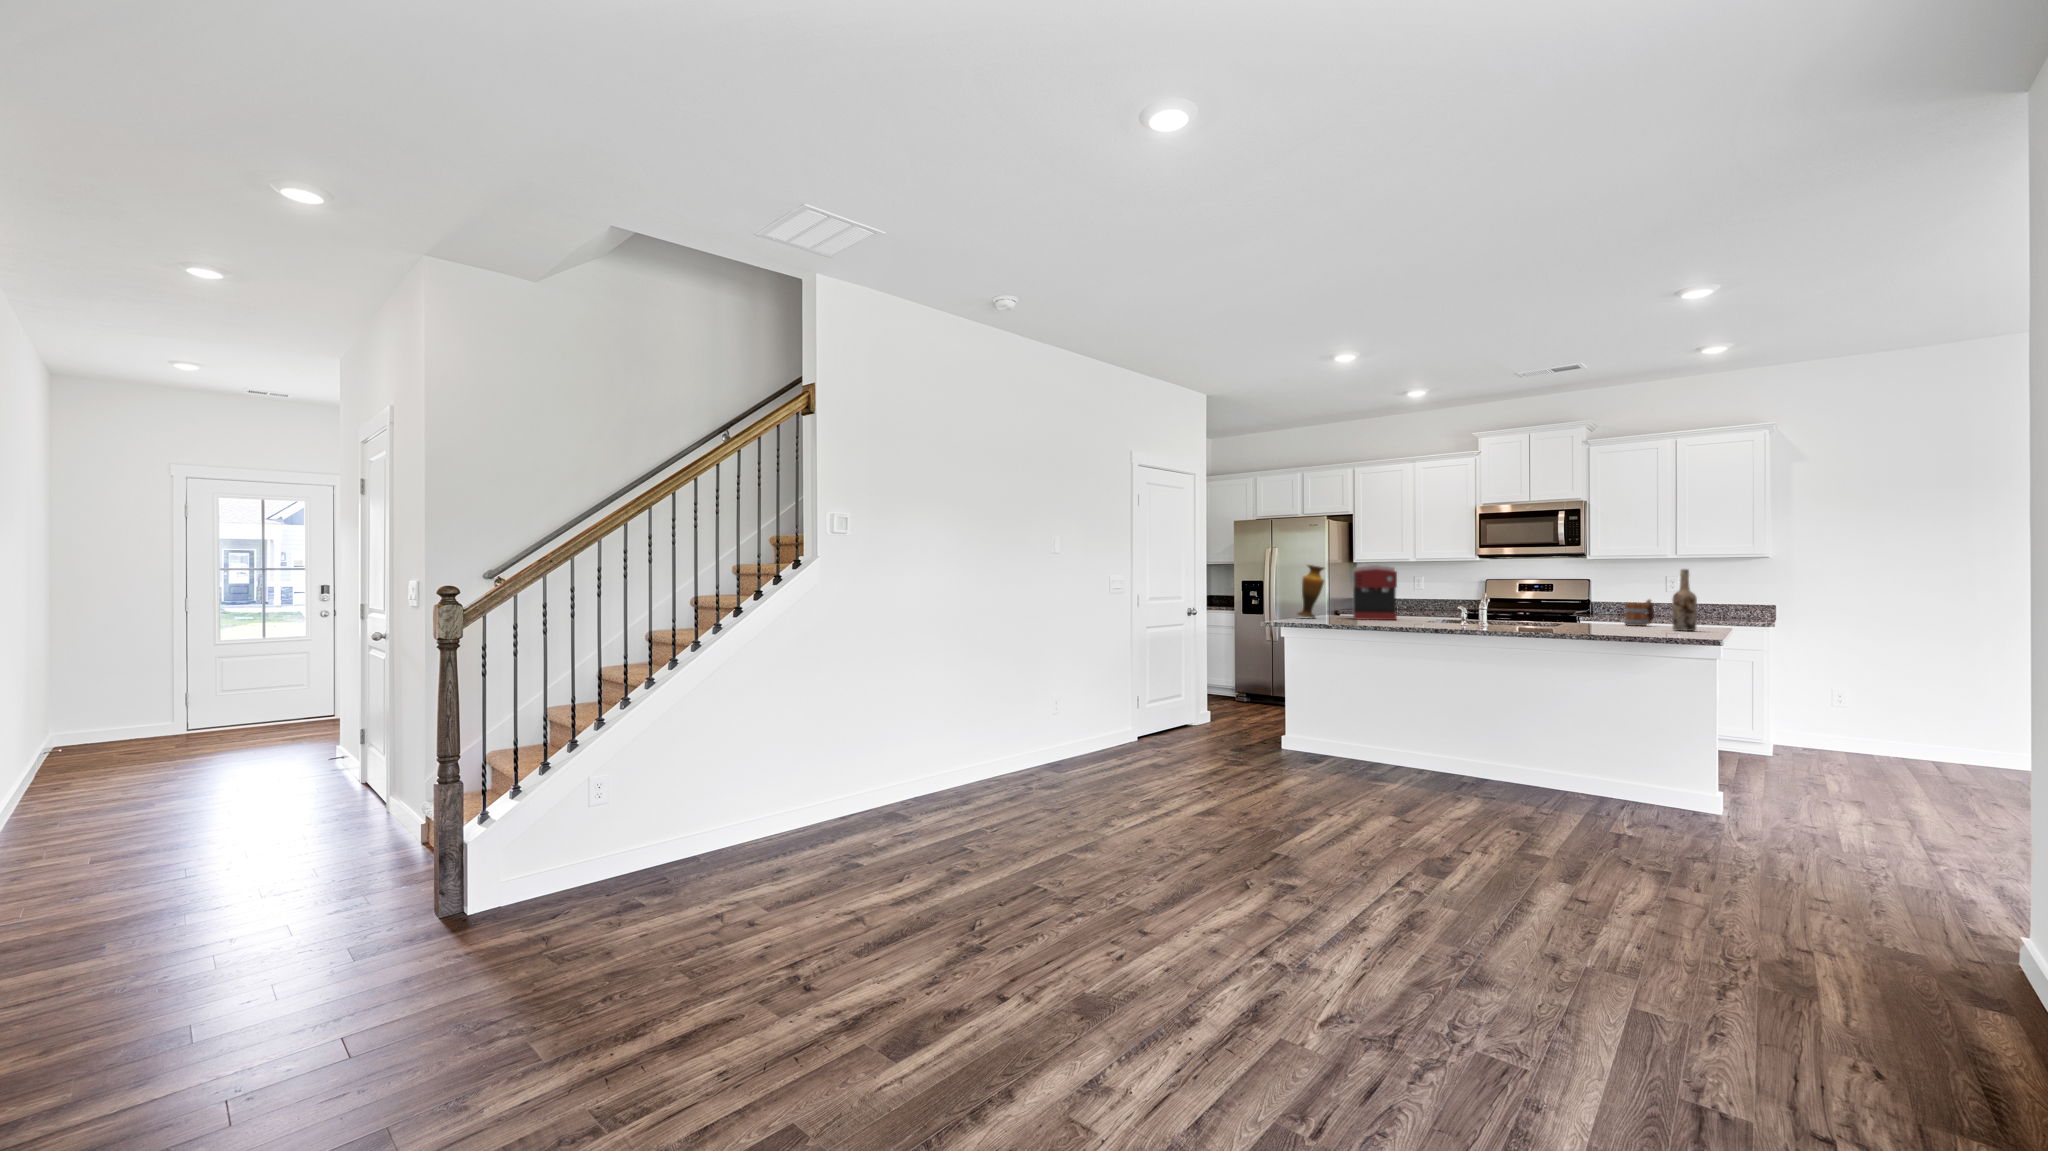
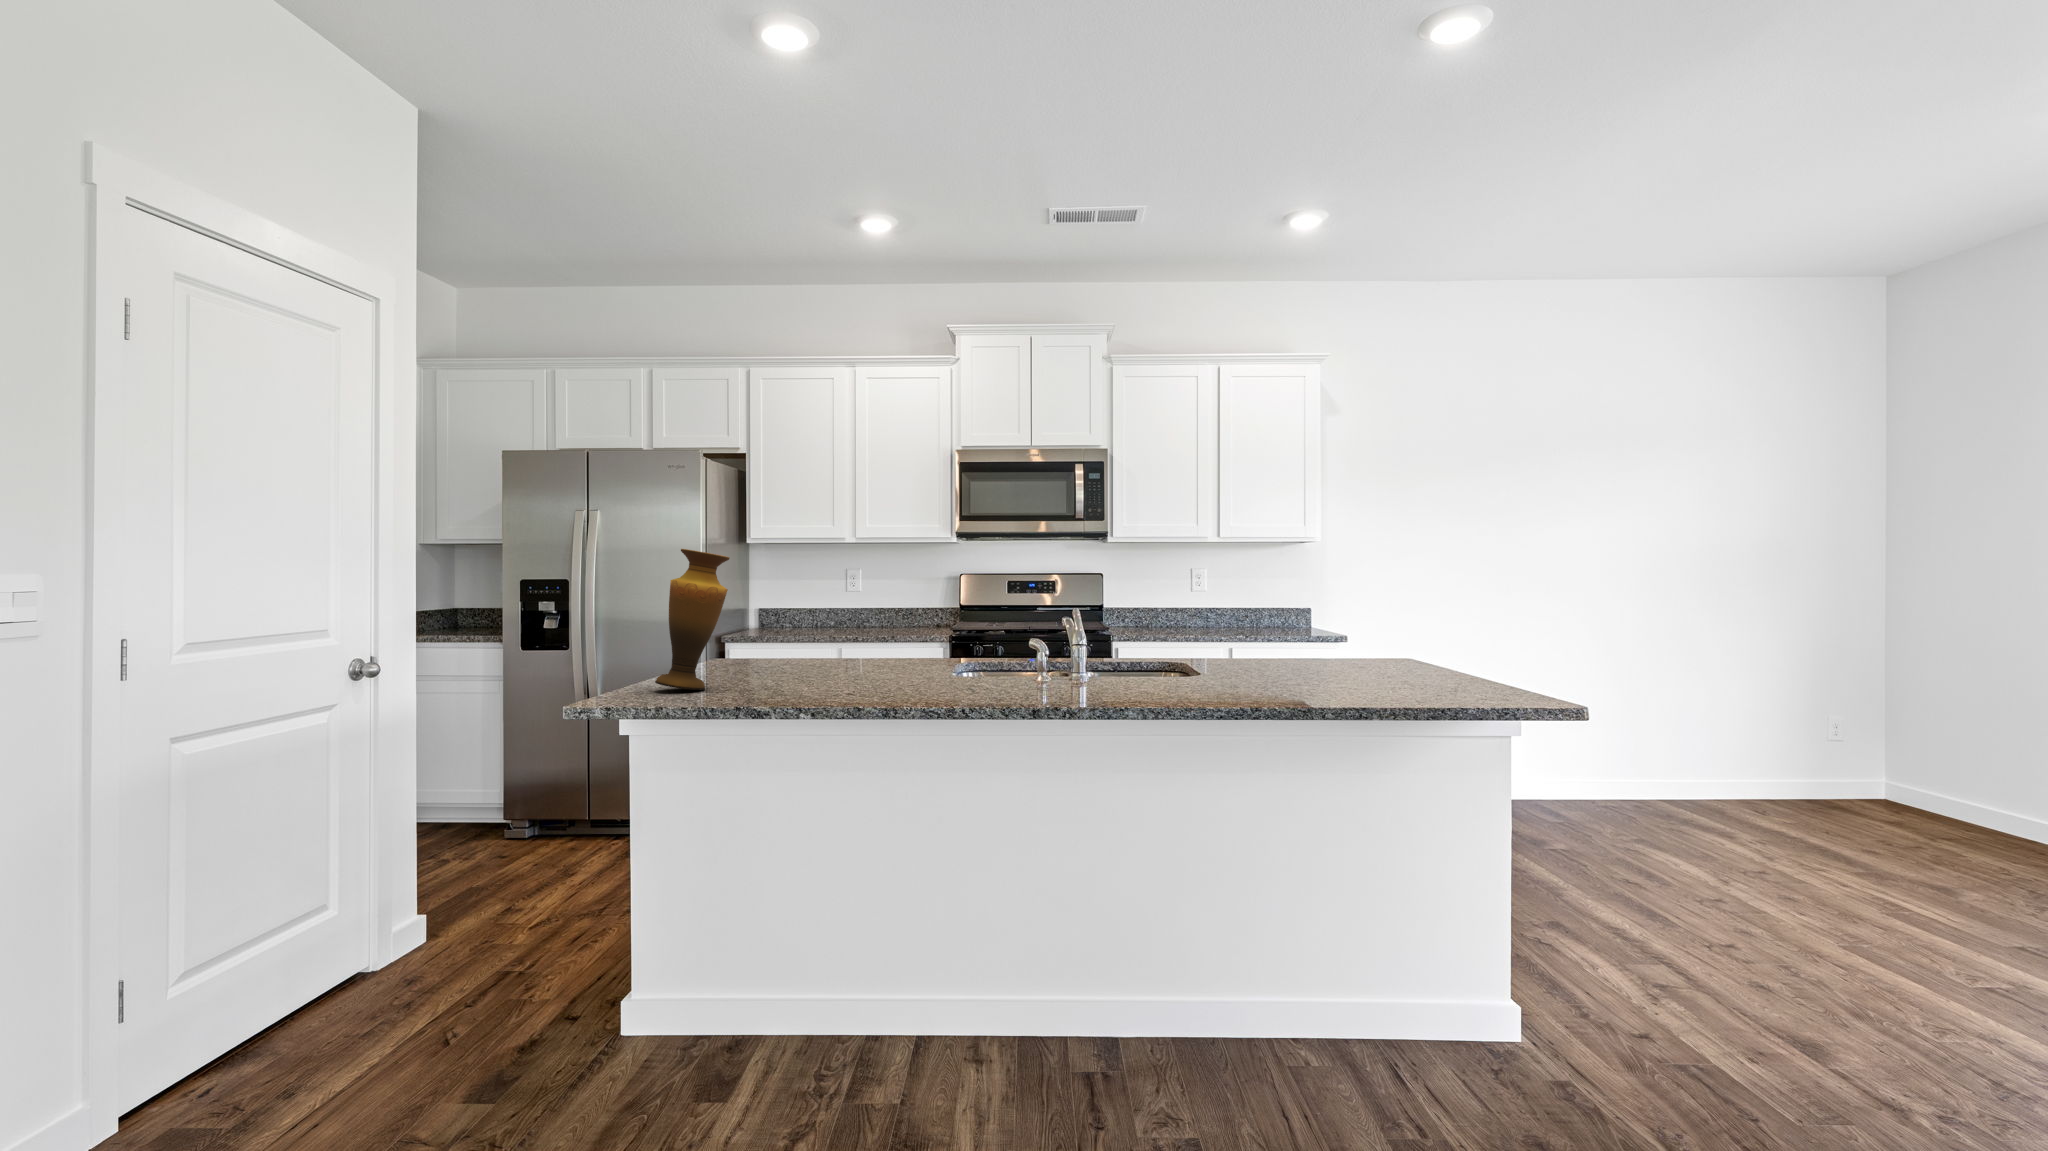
coffee maker: present [1353,565,1397,620] -> none [787,551,897,687]
wine bottle: present [1672,569,1697,631] -> none [1444,567,1487,693]
mug: present [1624,599,1654,626] -> none [1283,618,1323,671]

